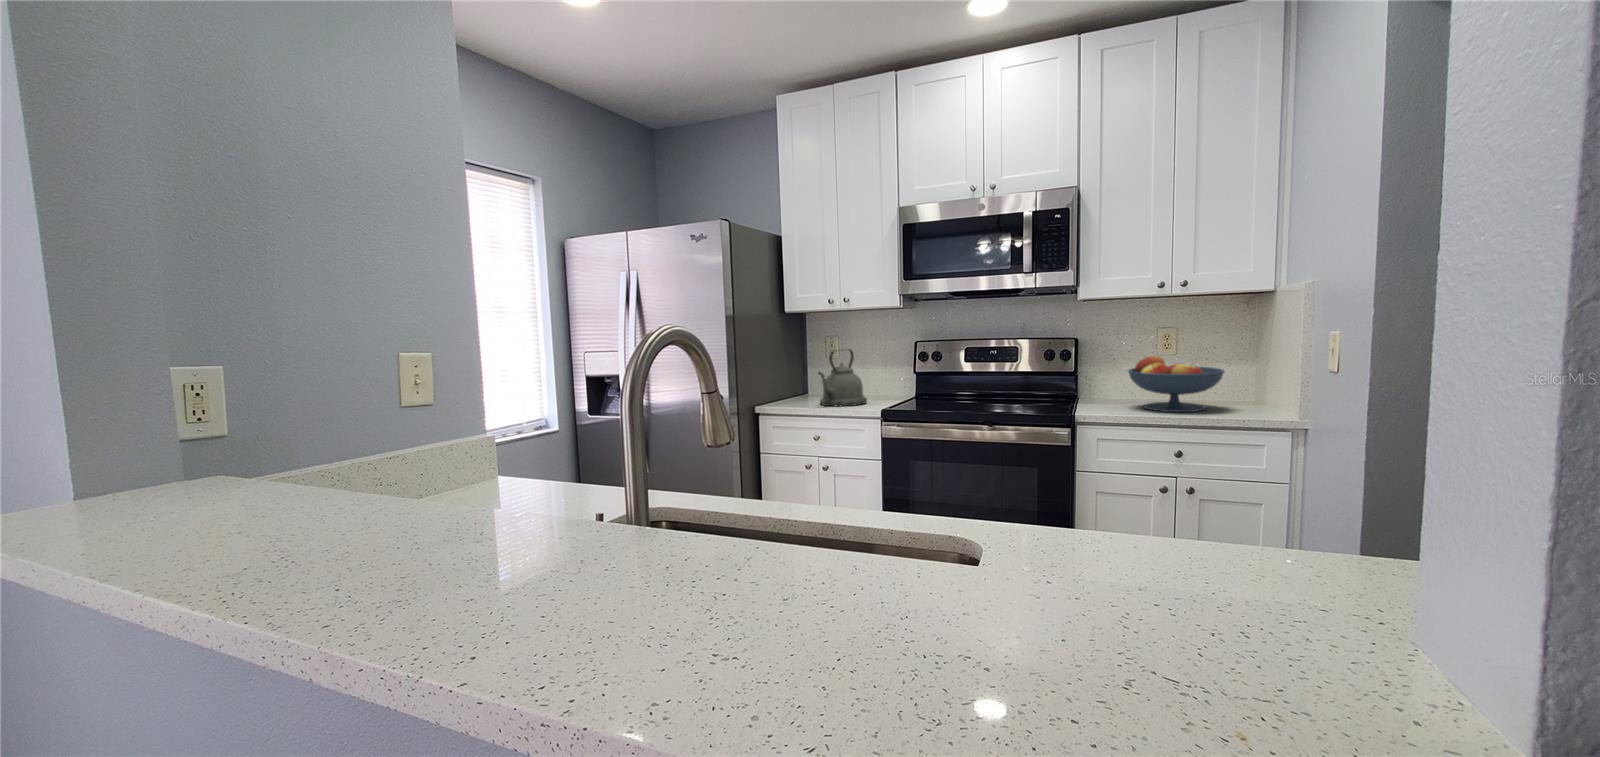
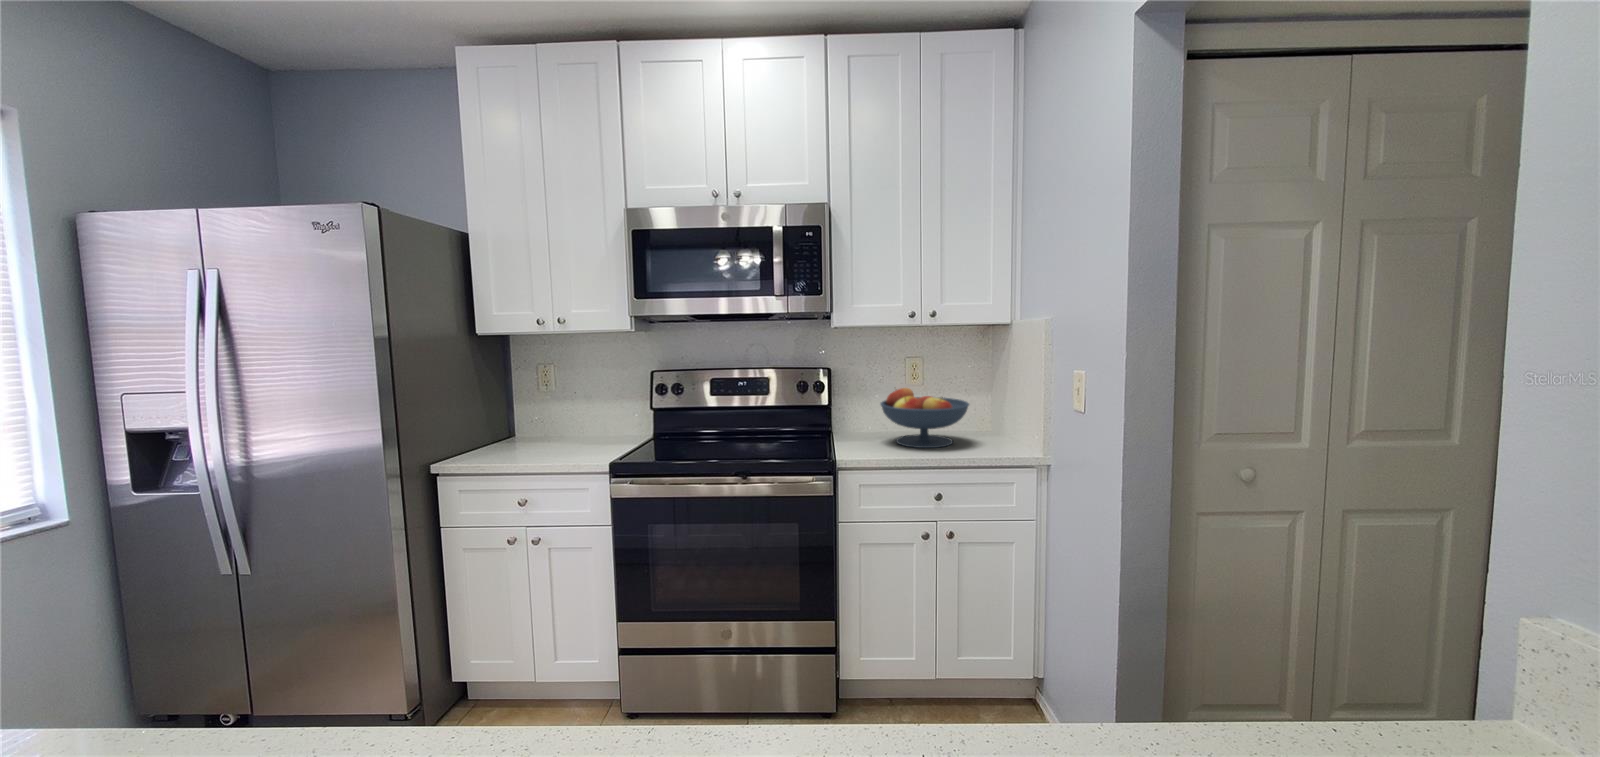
kettle: present [818,349,867,406] -> none [523,382,593,457]

